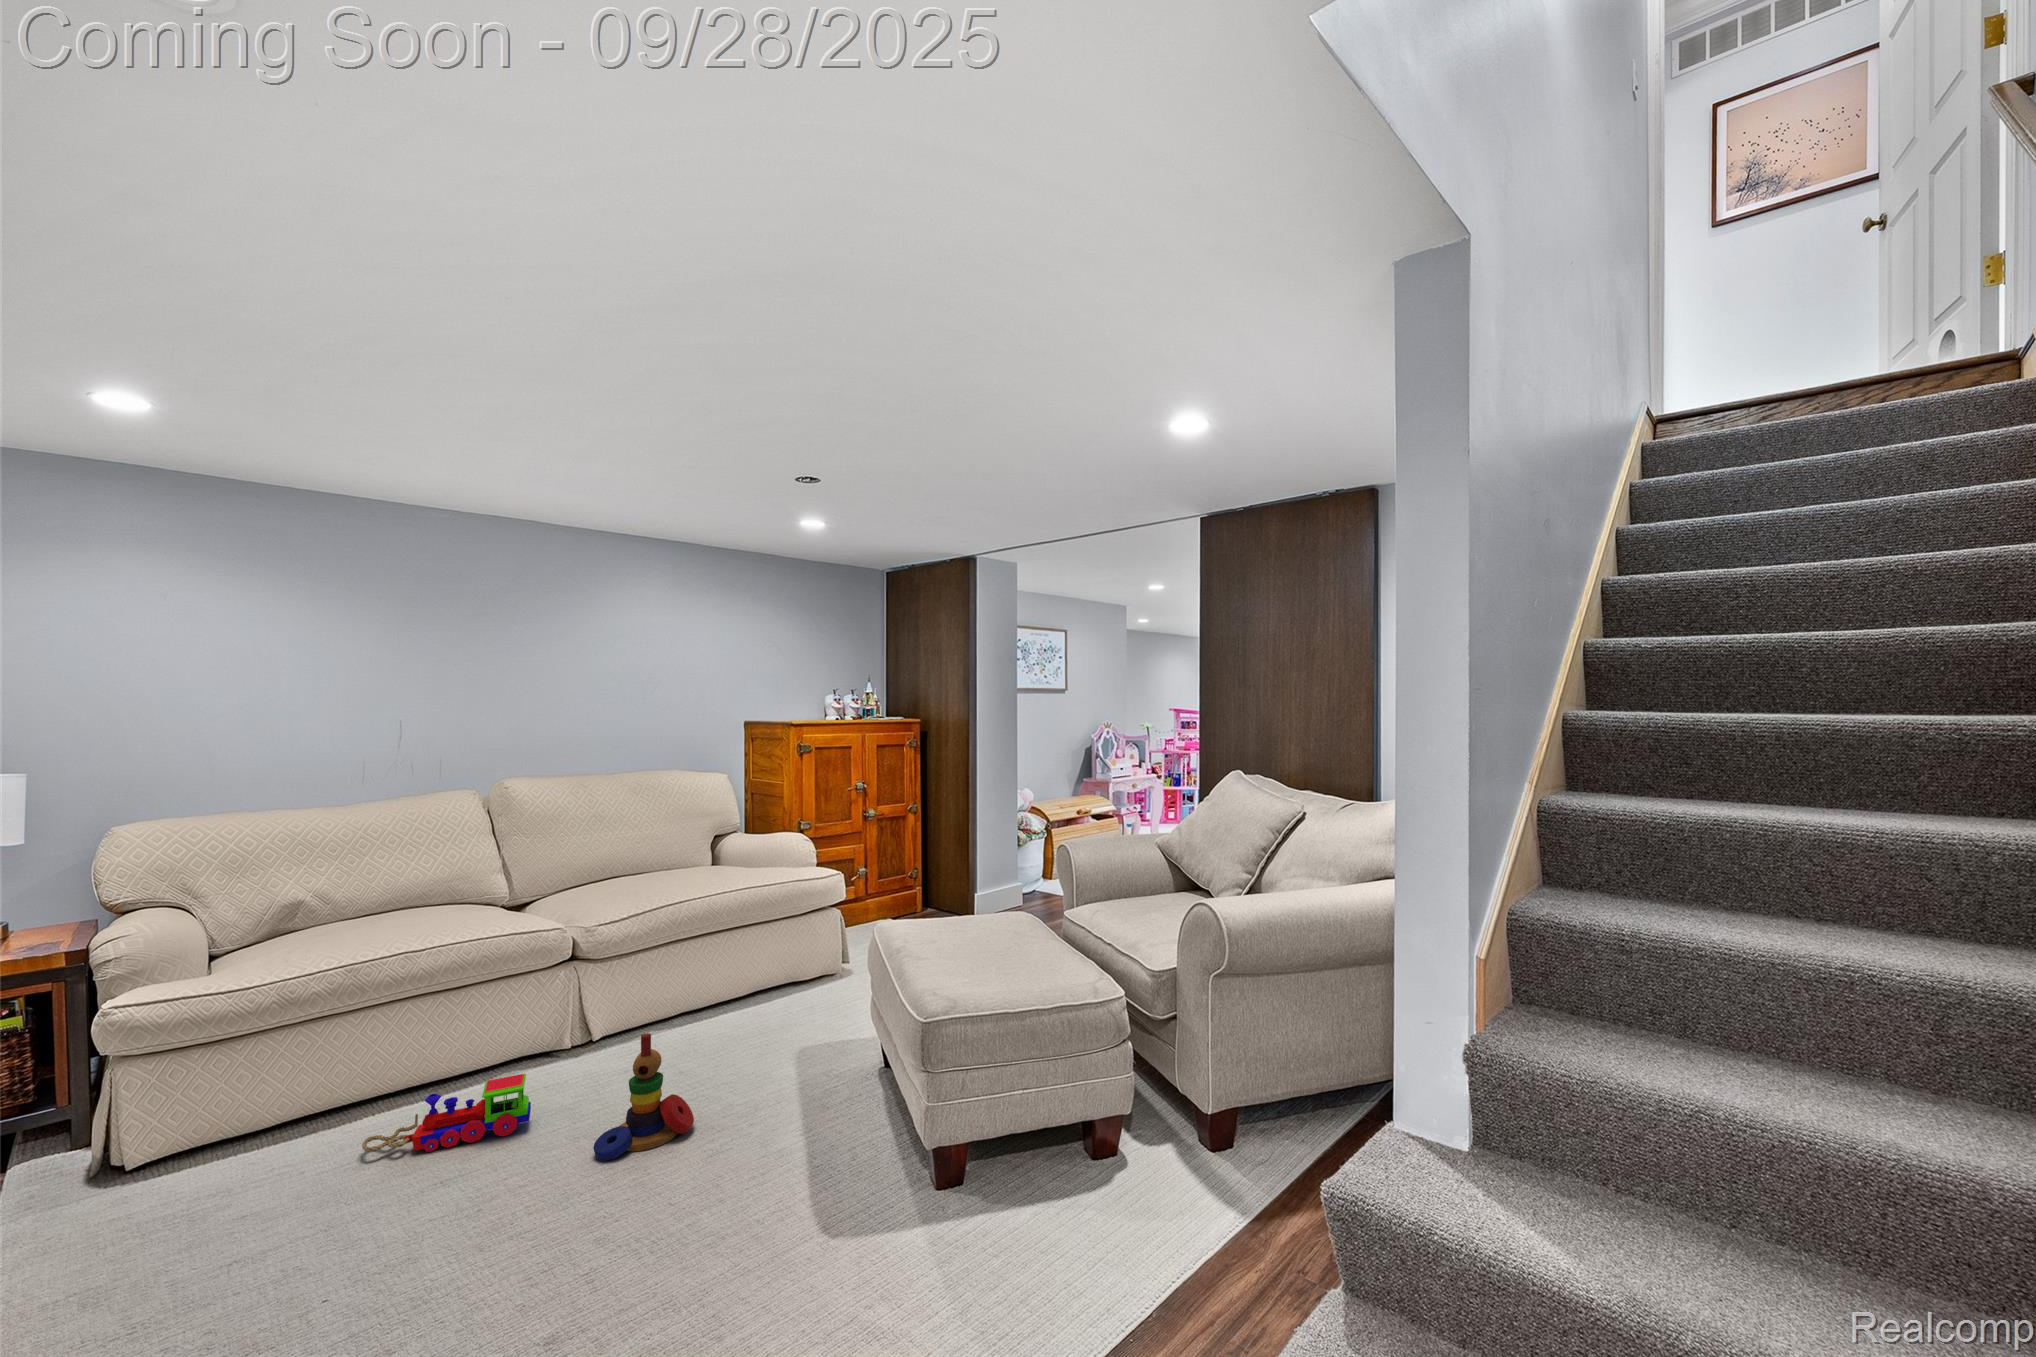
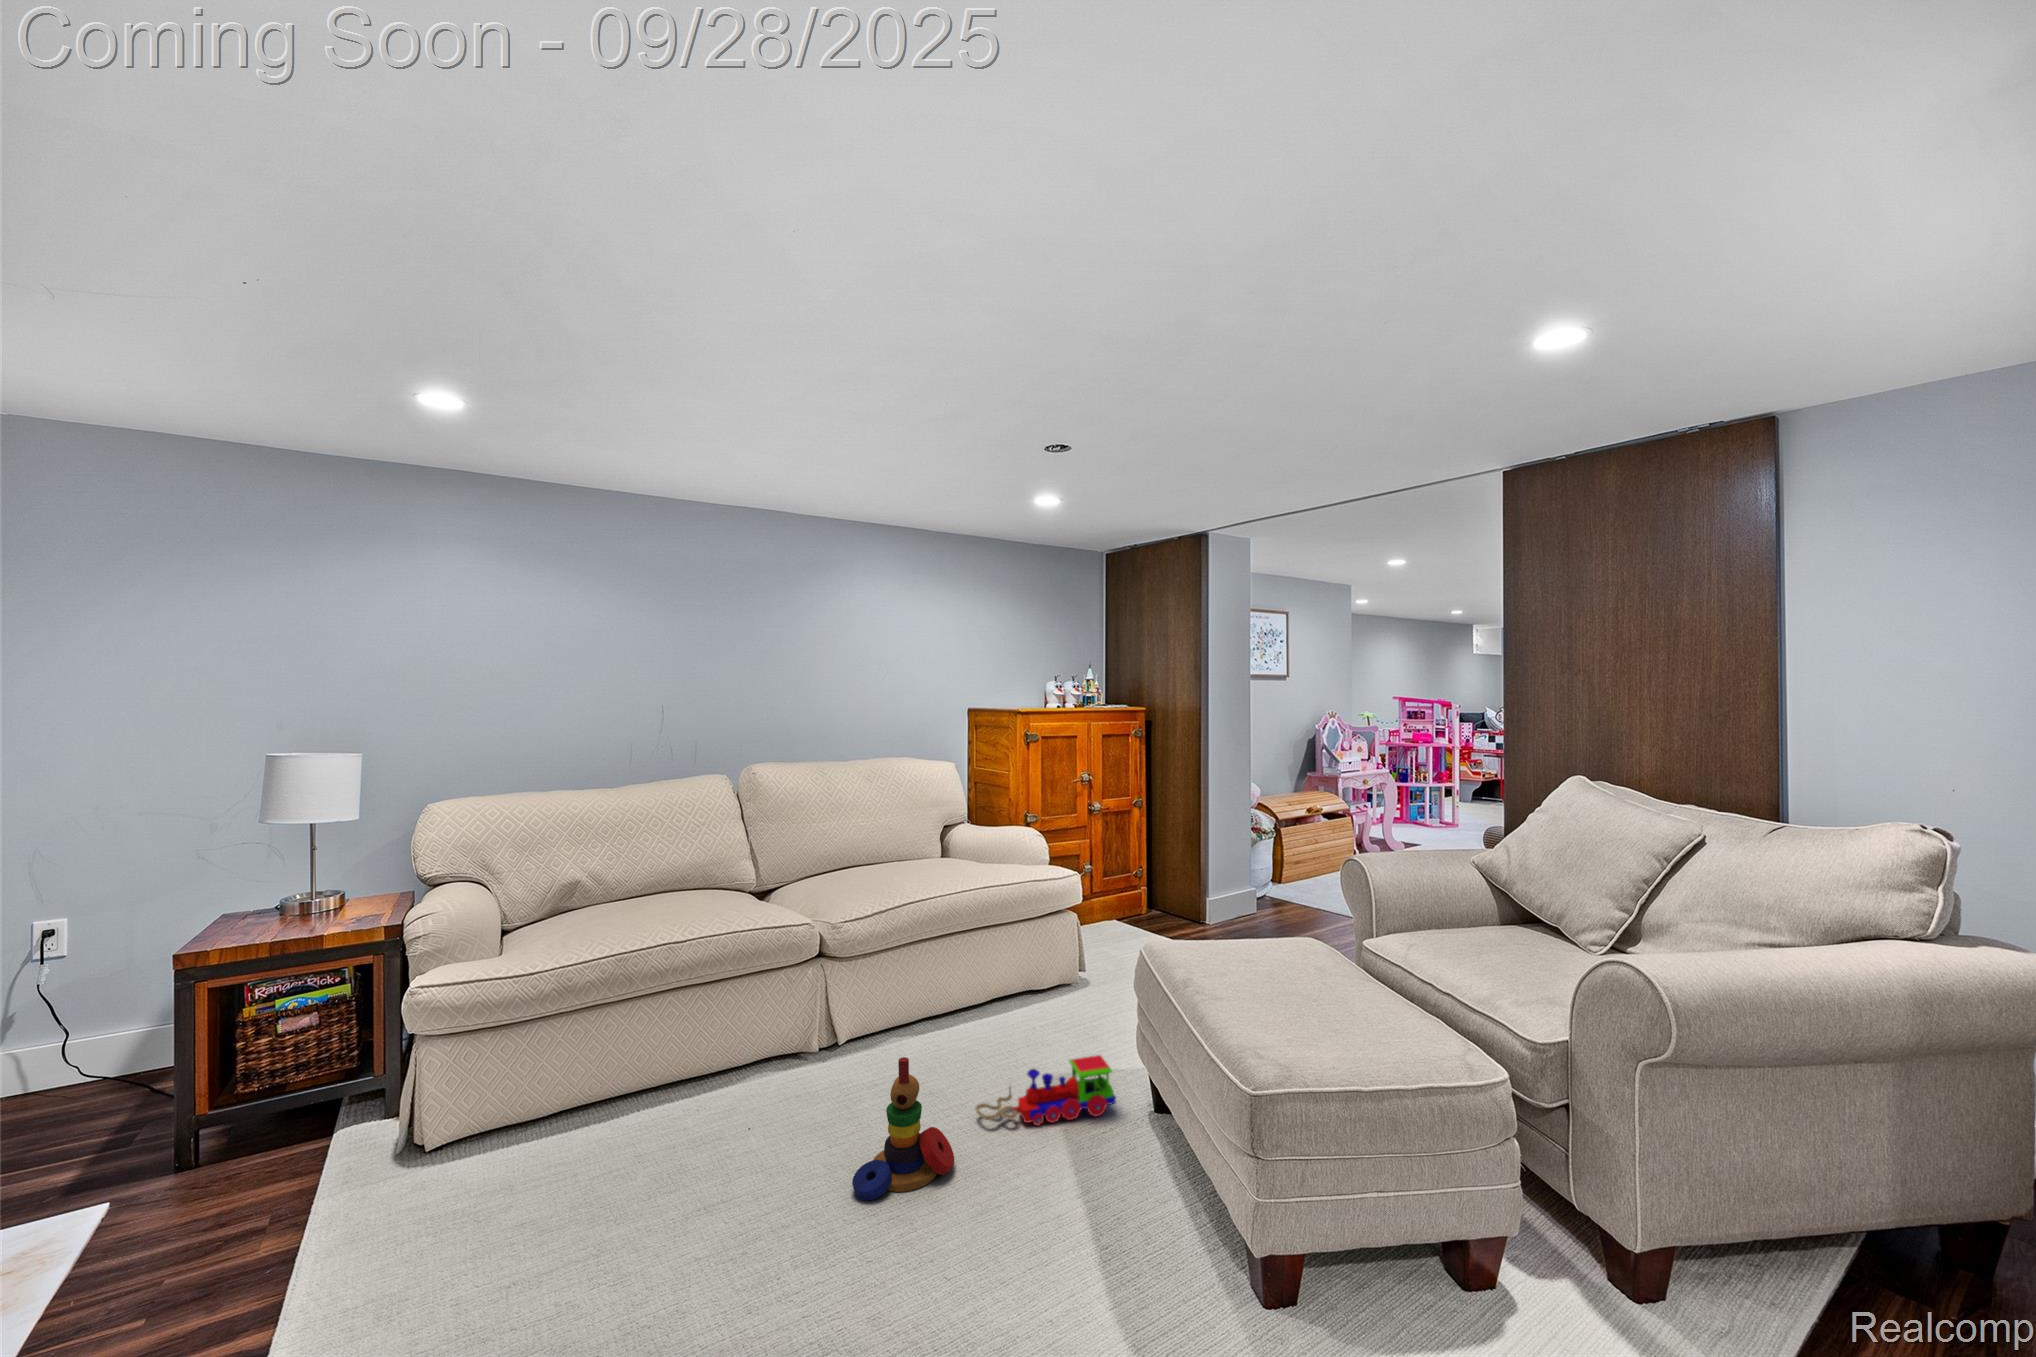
toy train: present [362,1074,531,1152] -> present [976,1055,1116,1125]

